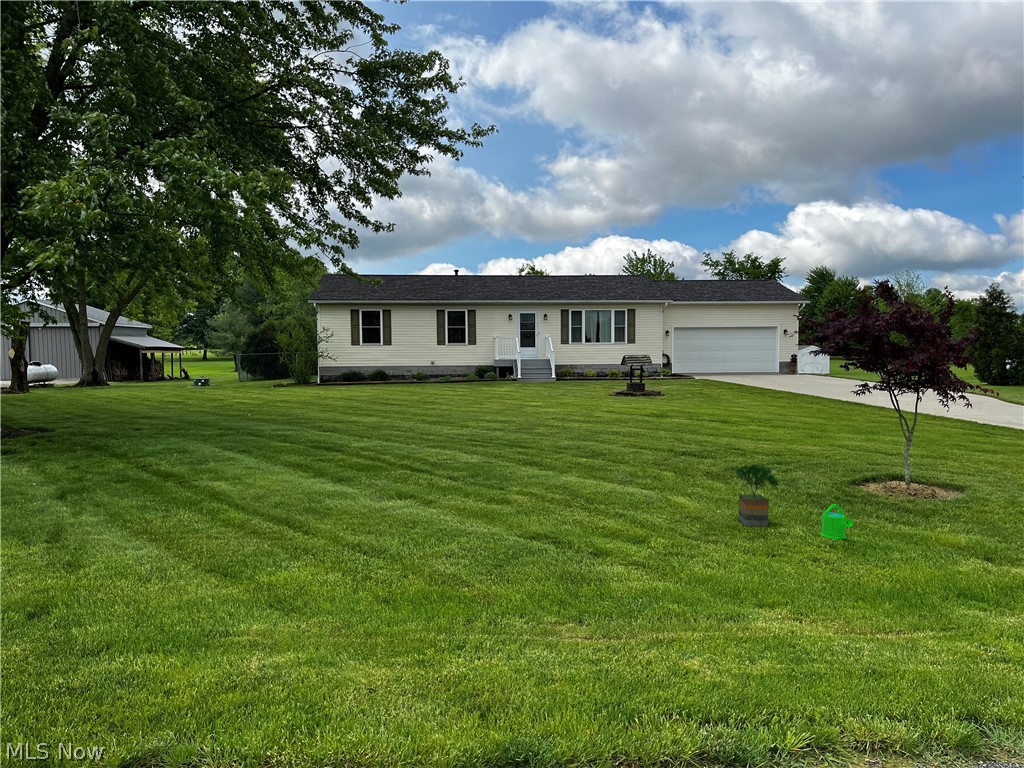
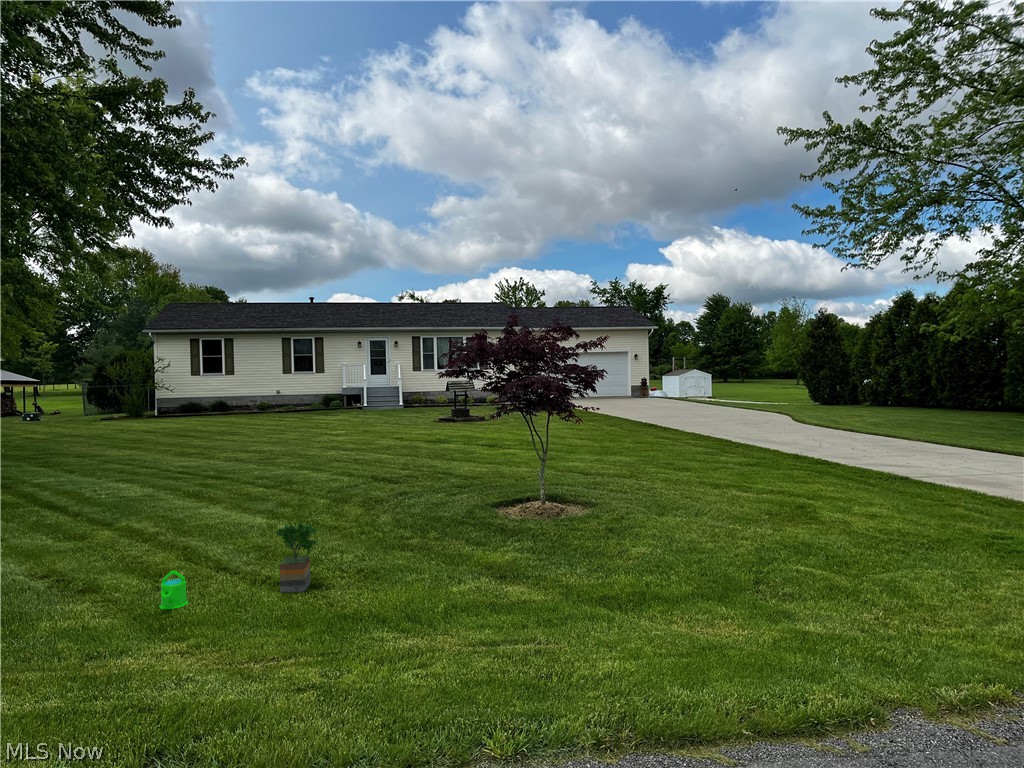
watering can: present [820,504,853,539] -> present [159,571,189,609]

